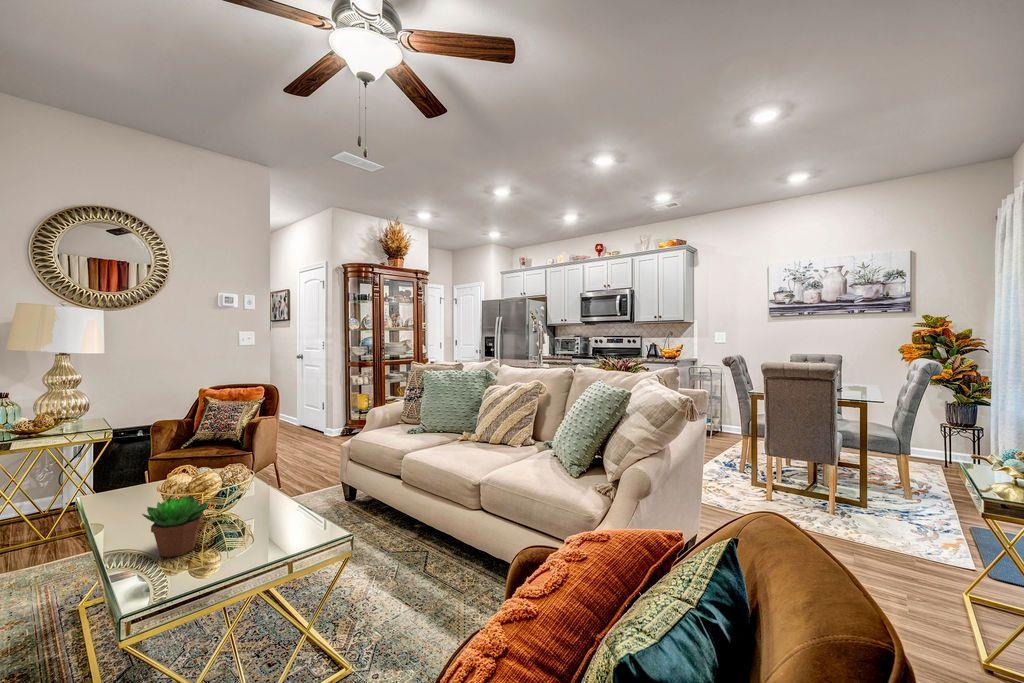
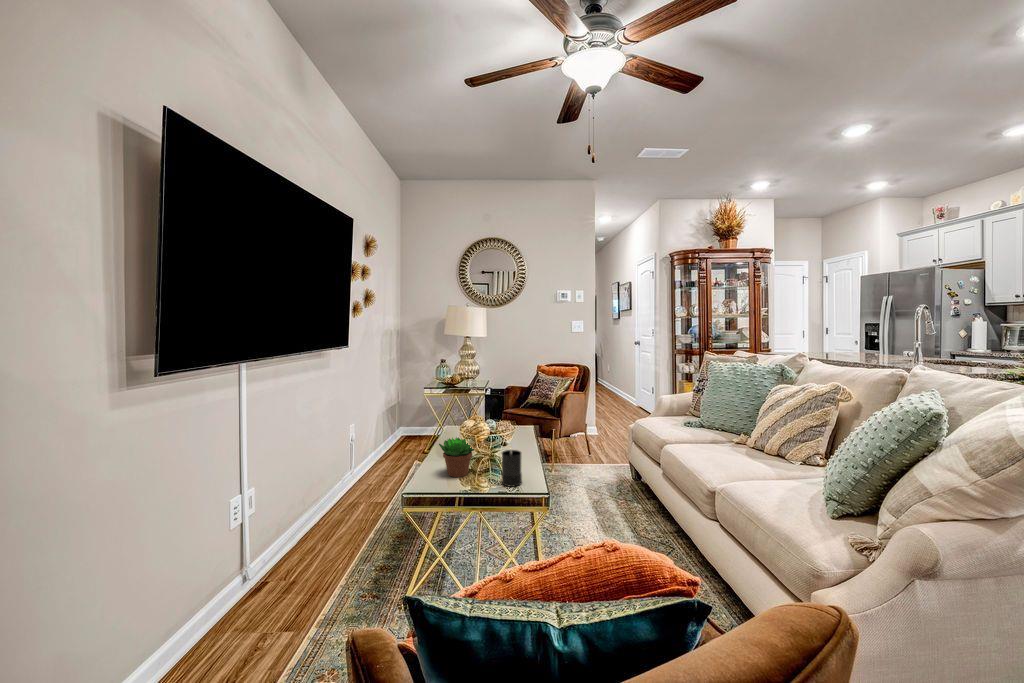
candle: none [263,490,292,542] -> present [502,448,522,487]

